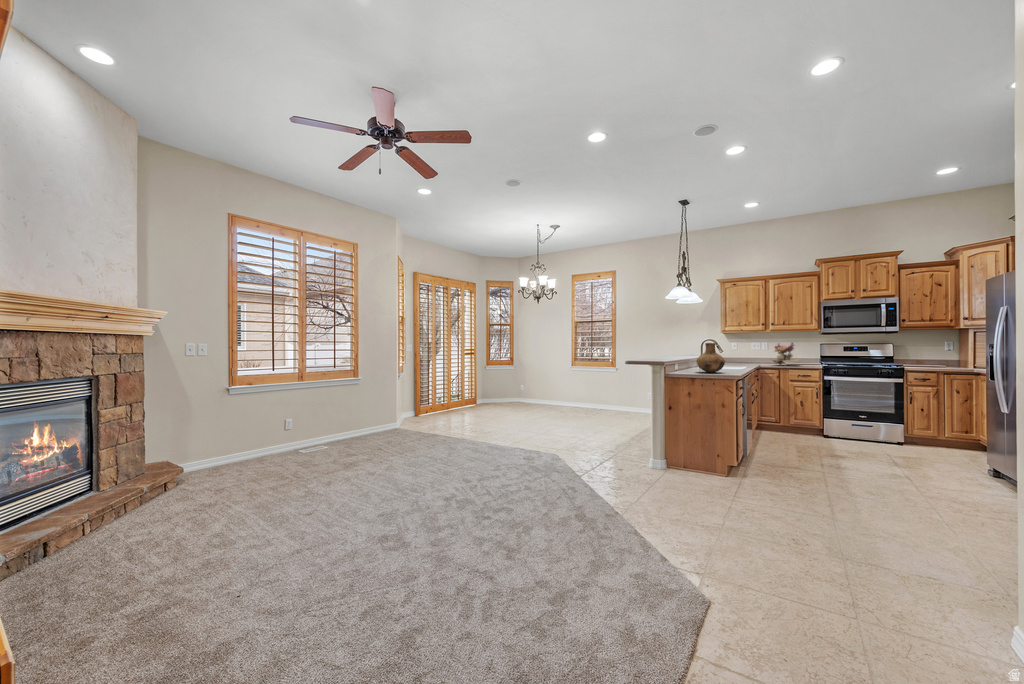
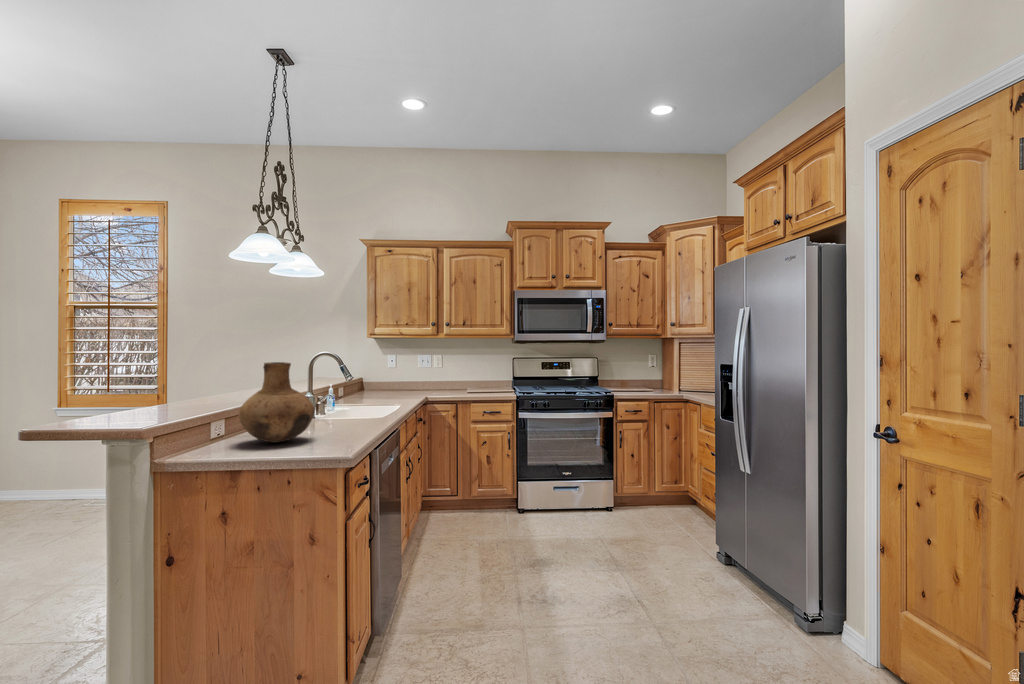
flower arrangement: present [773,343,799,365] -> none [443,355,490,396]

